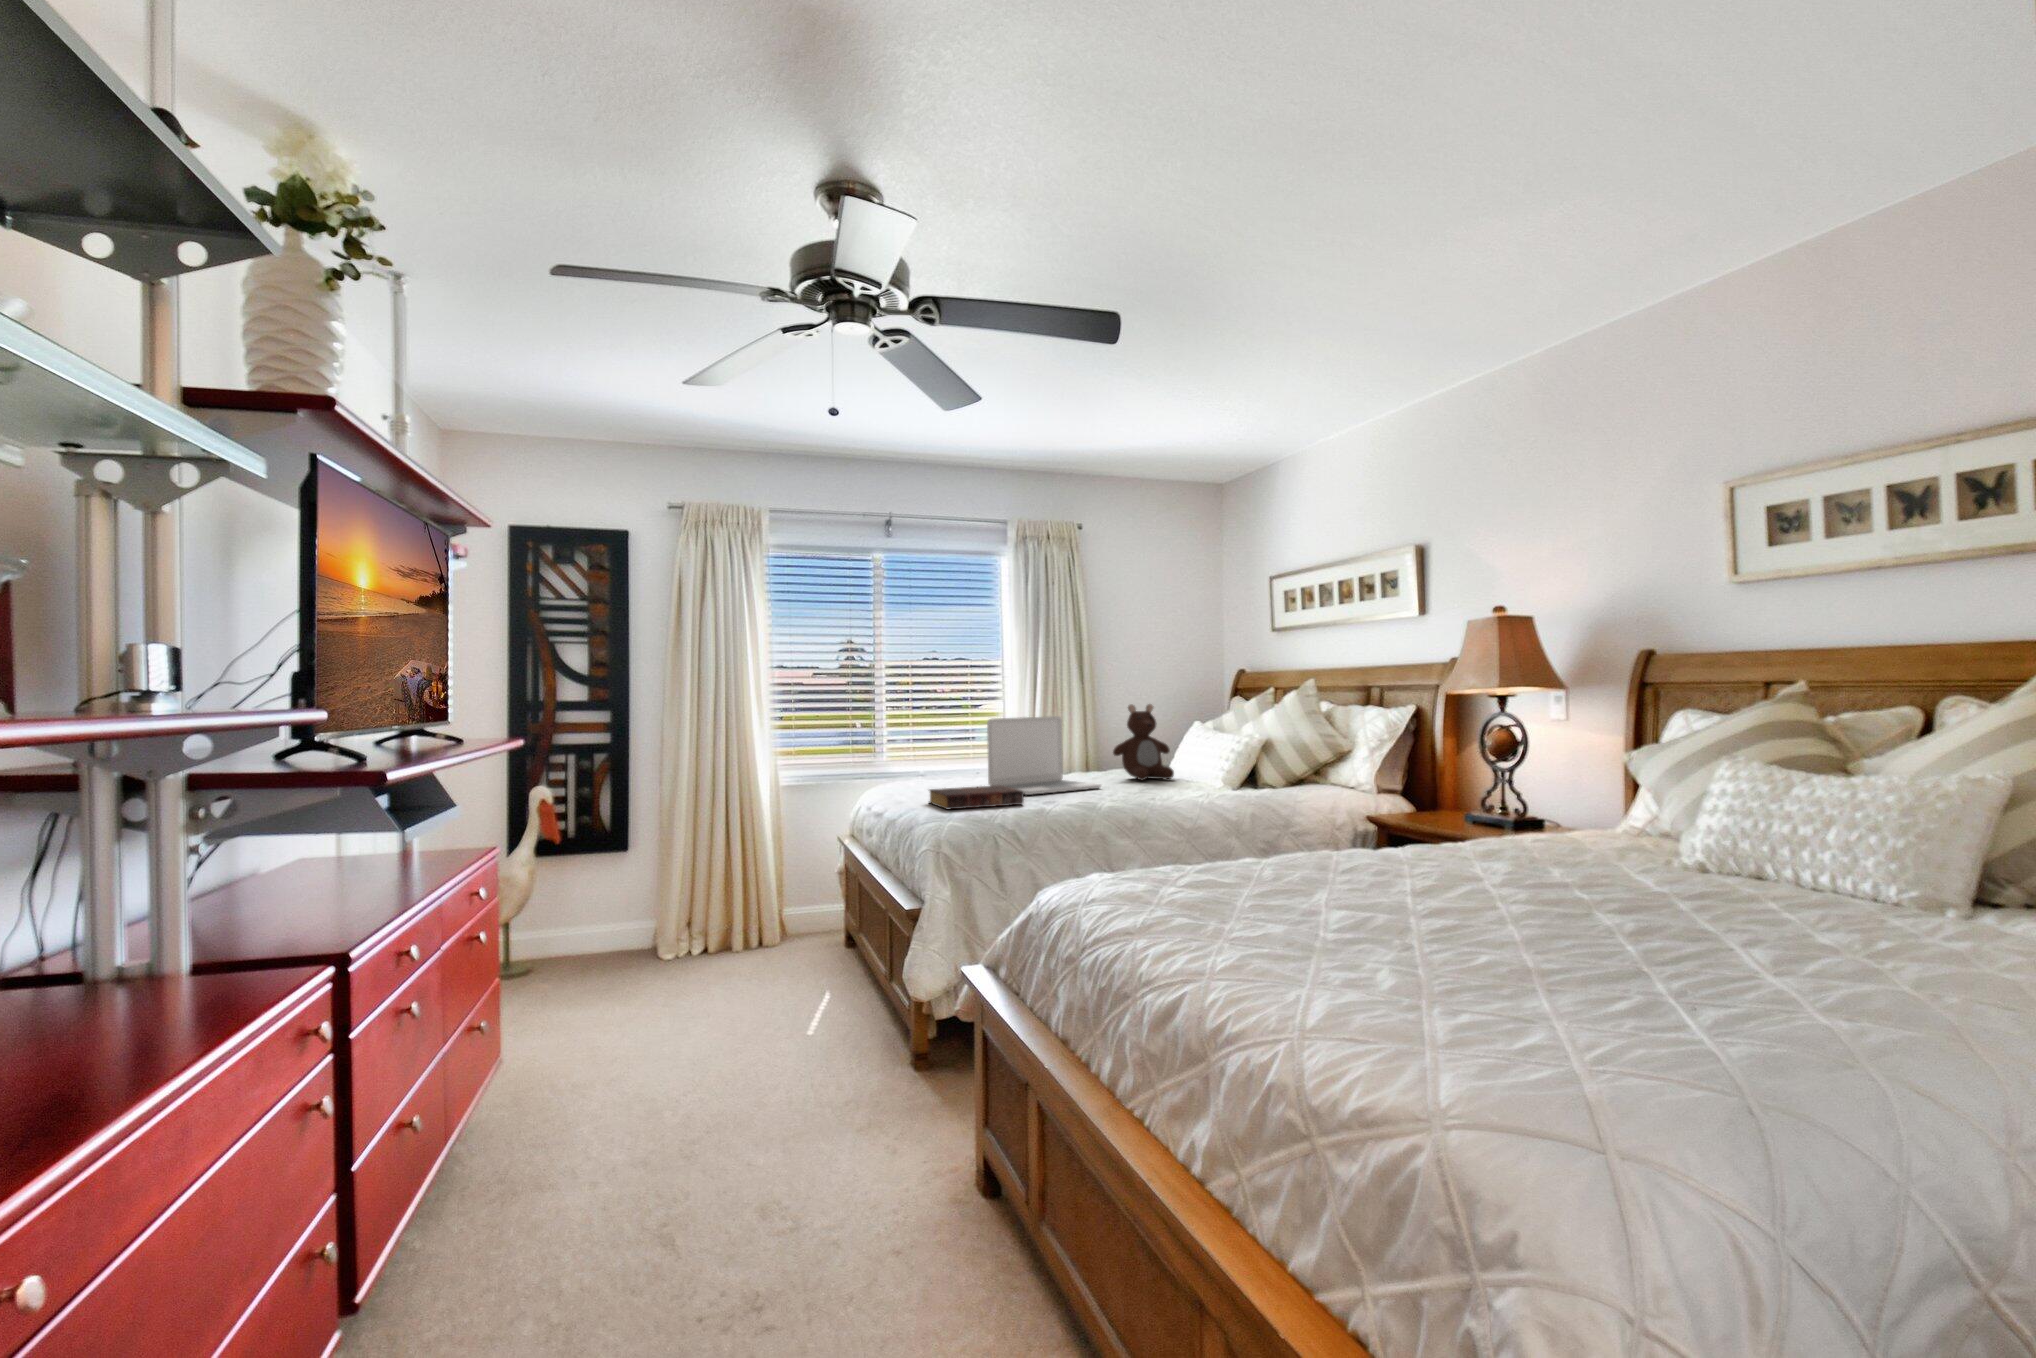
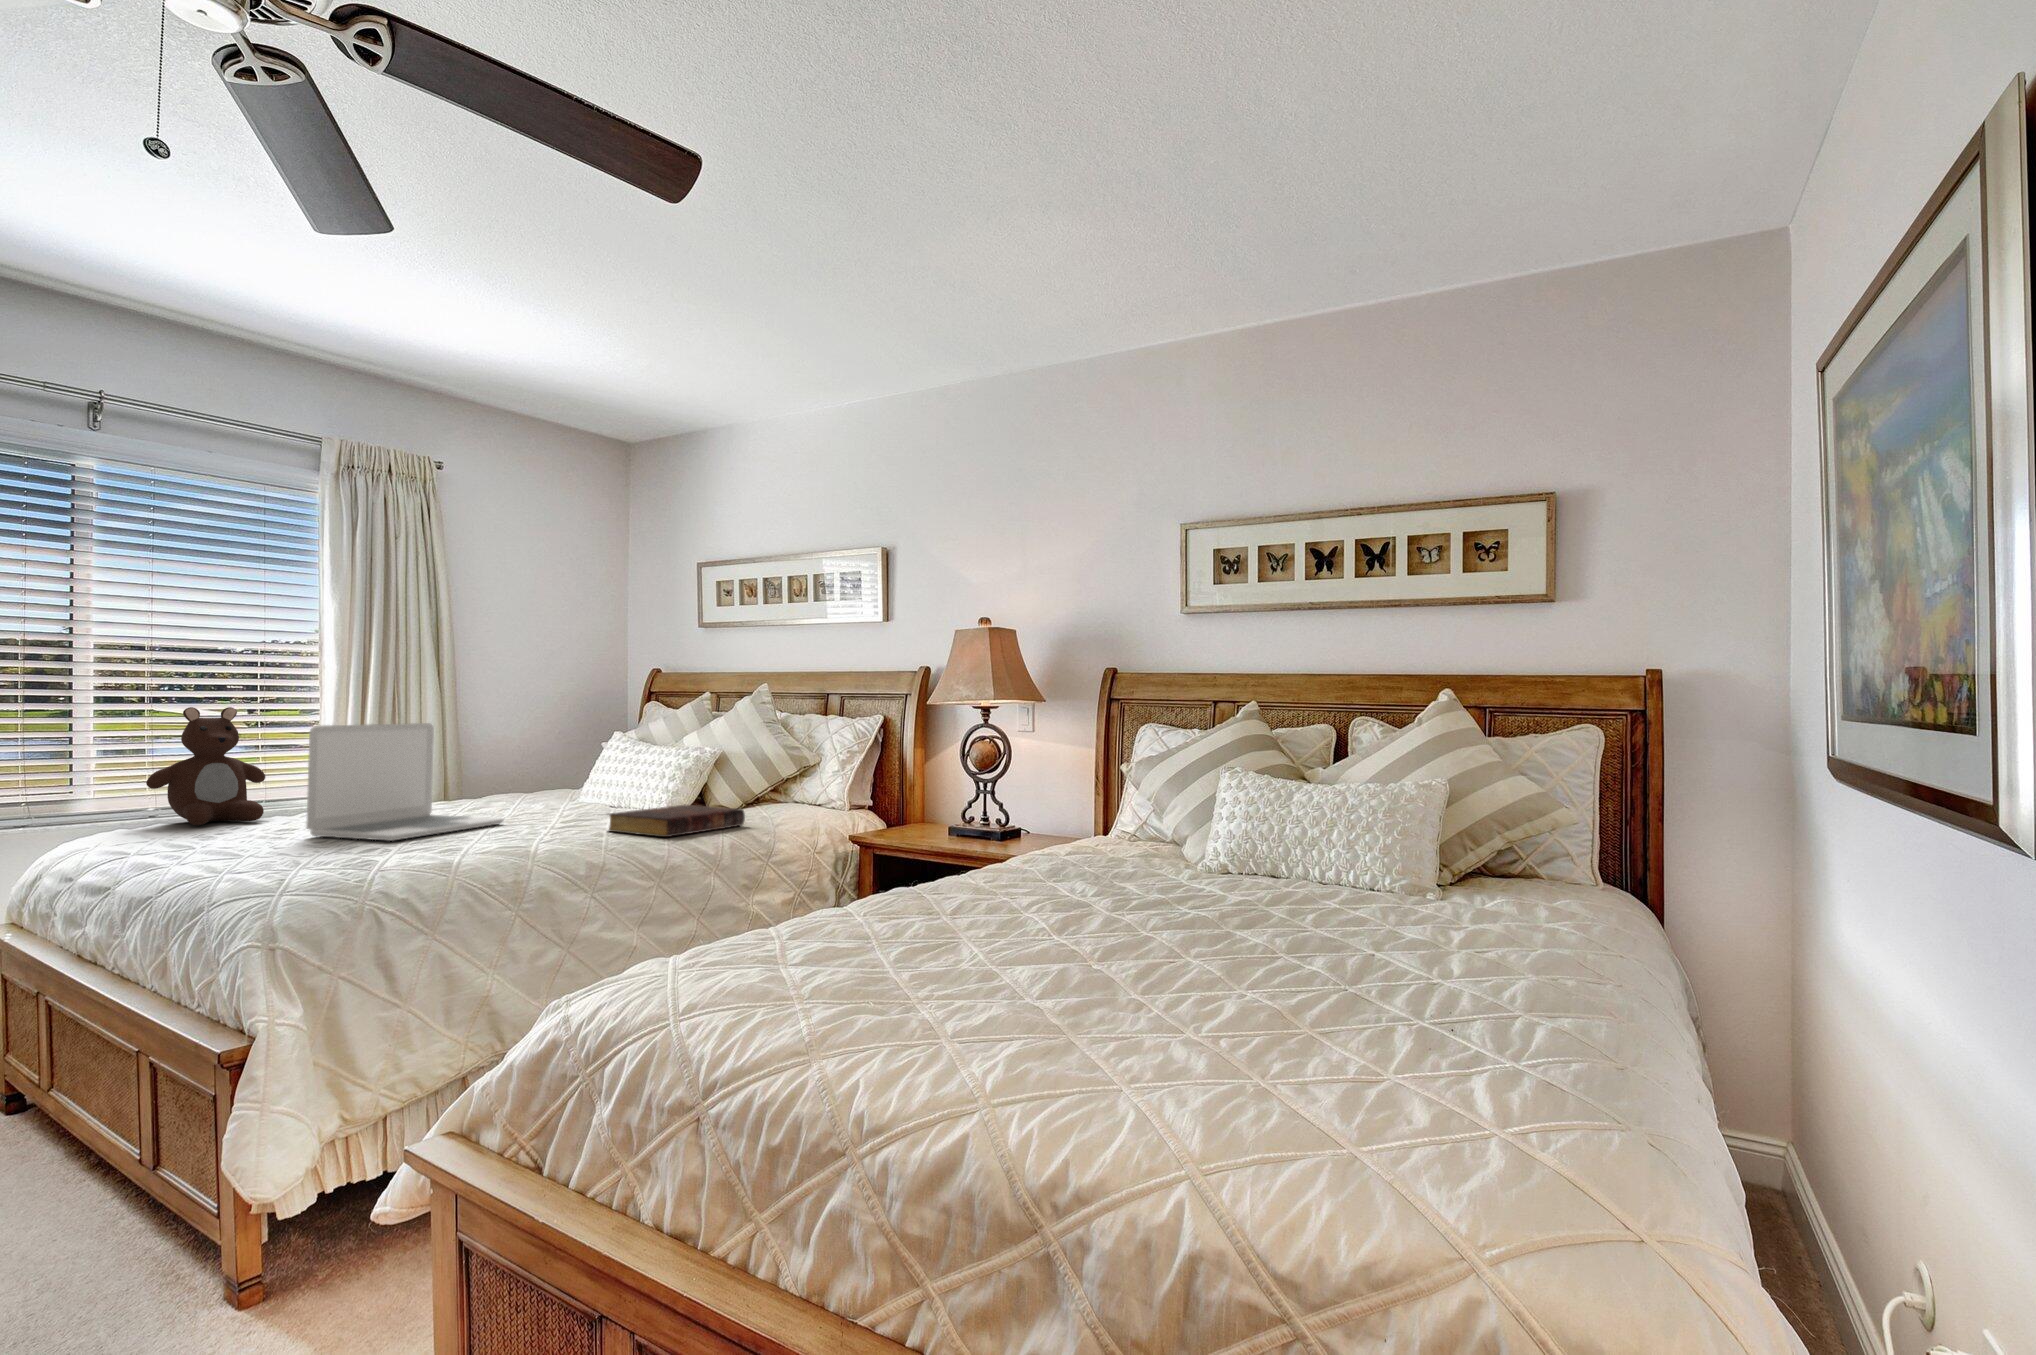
teddy bear: present [1113,704,1174,780] -> present [146,707,265,826]
book: present [929,785,1024,809] -> present [609,805,745,837]

